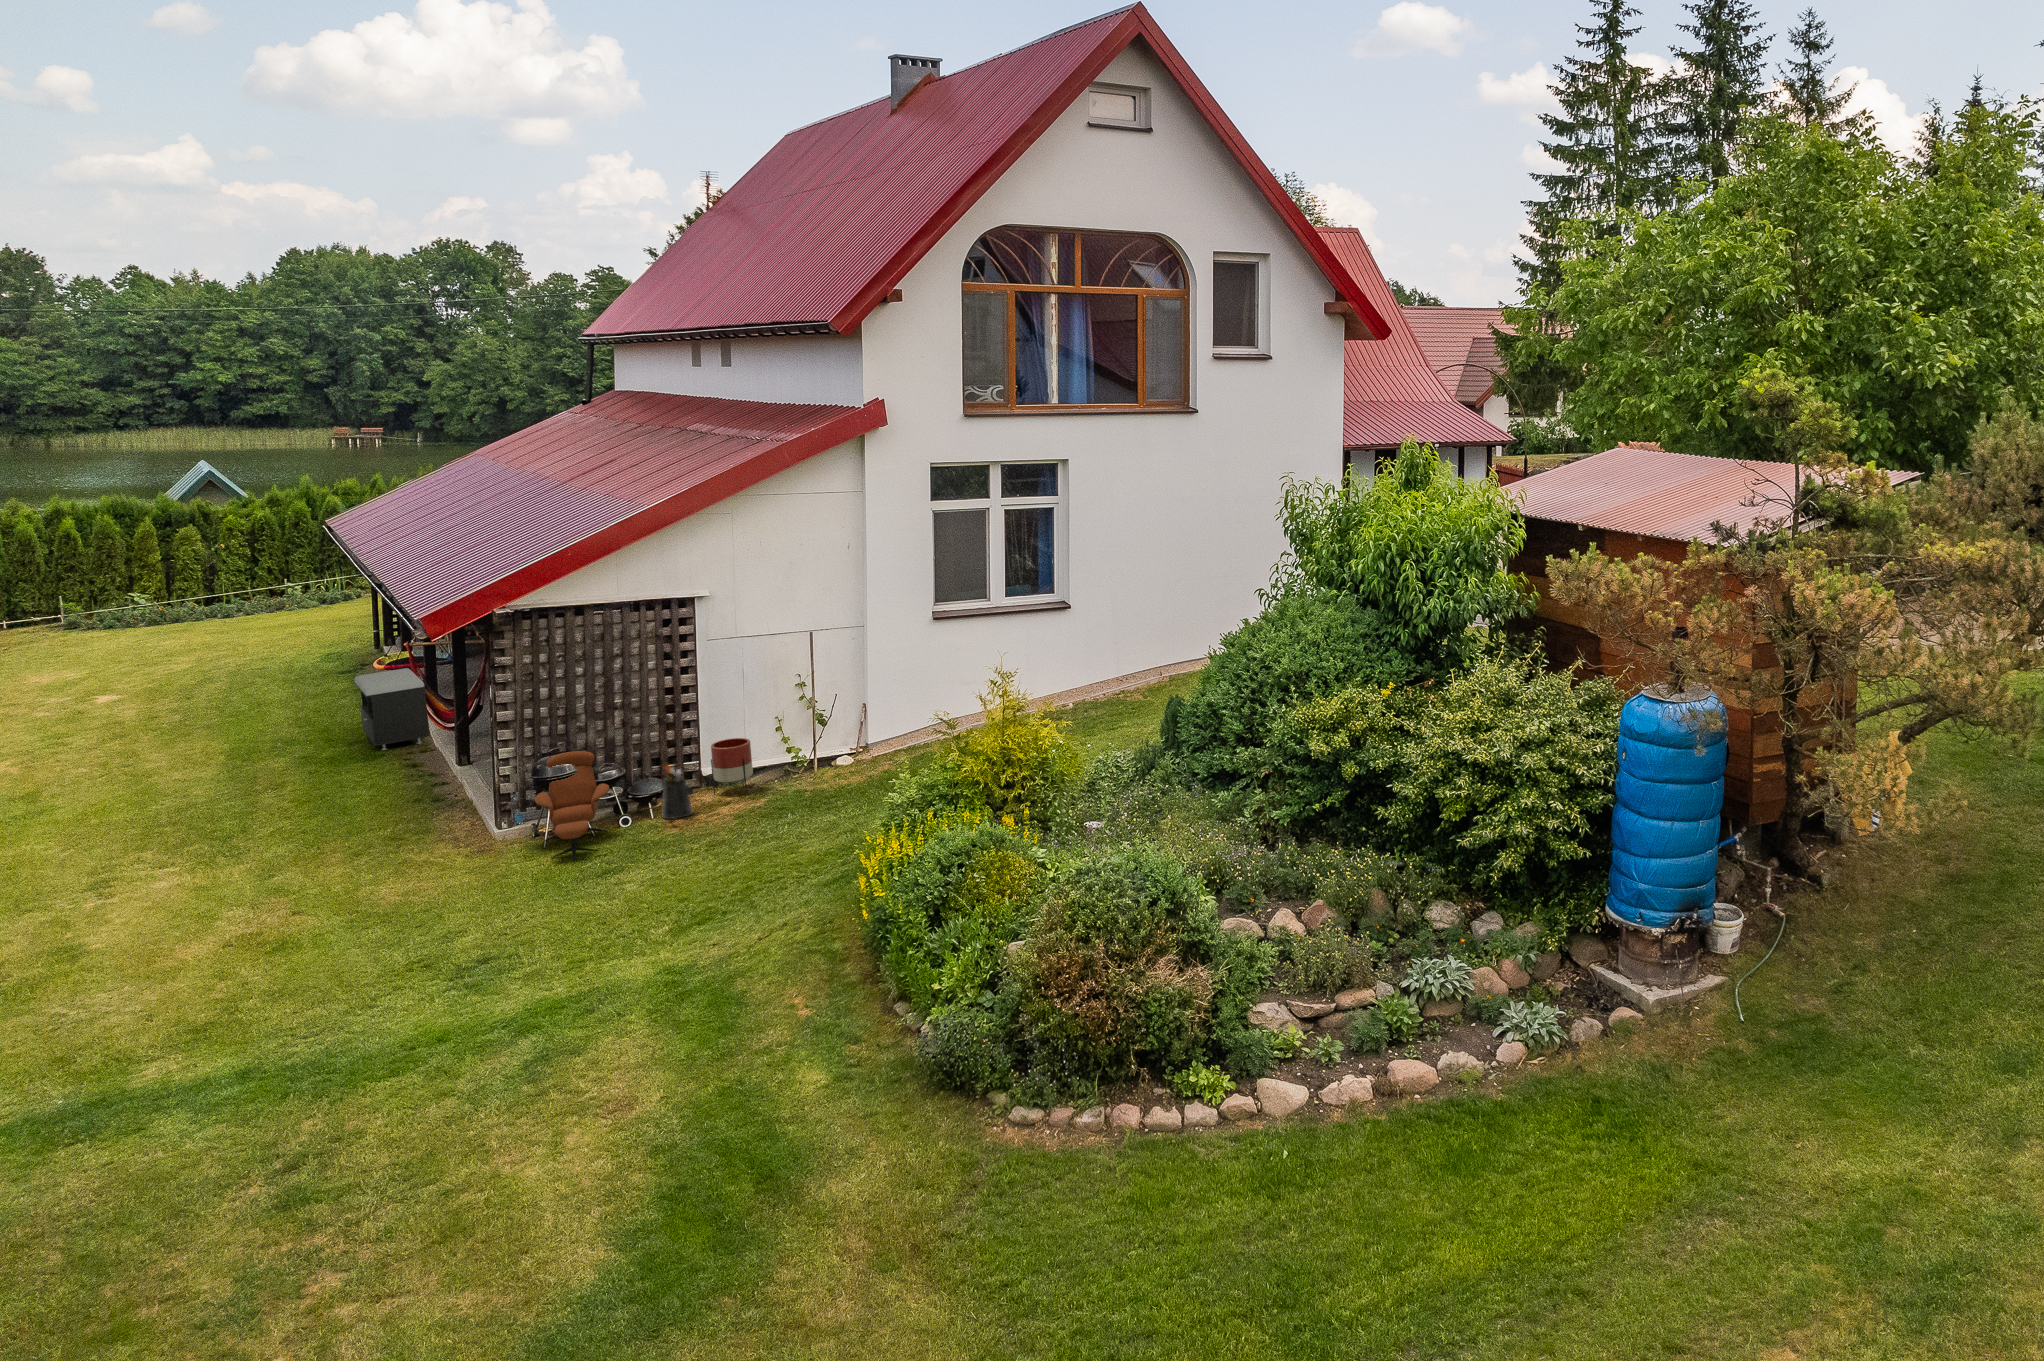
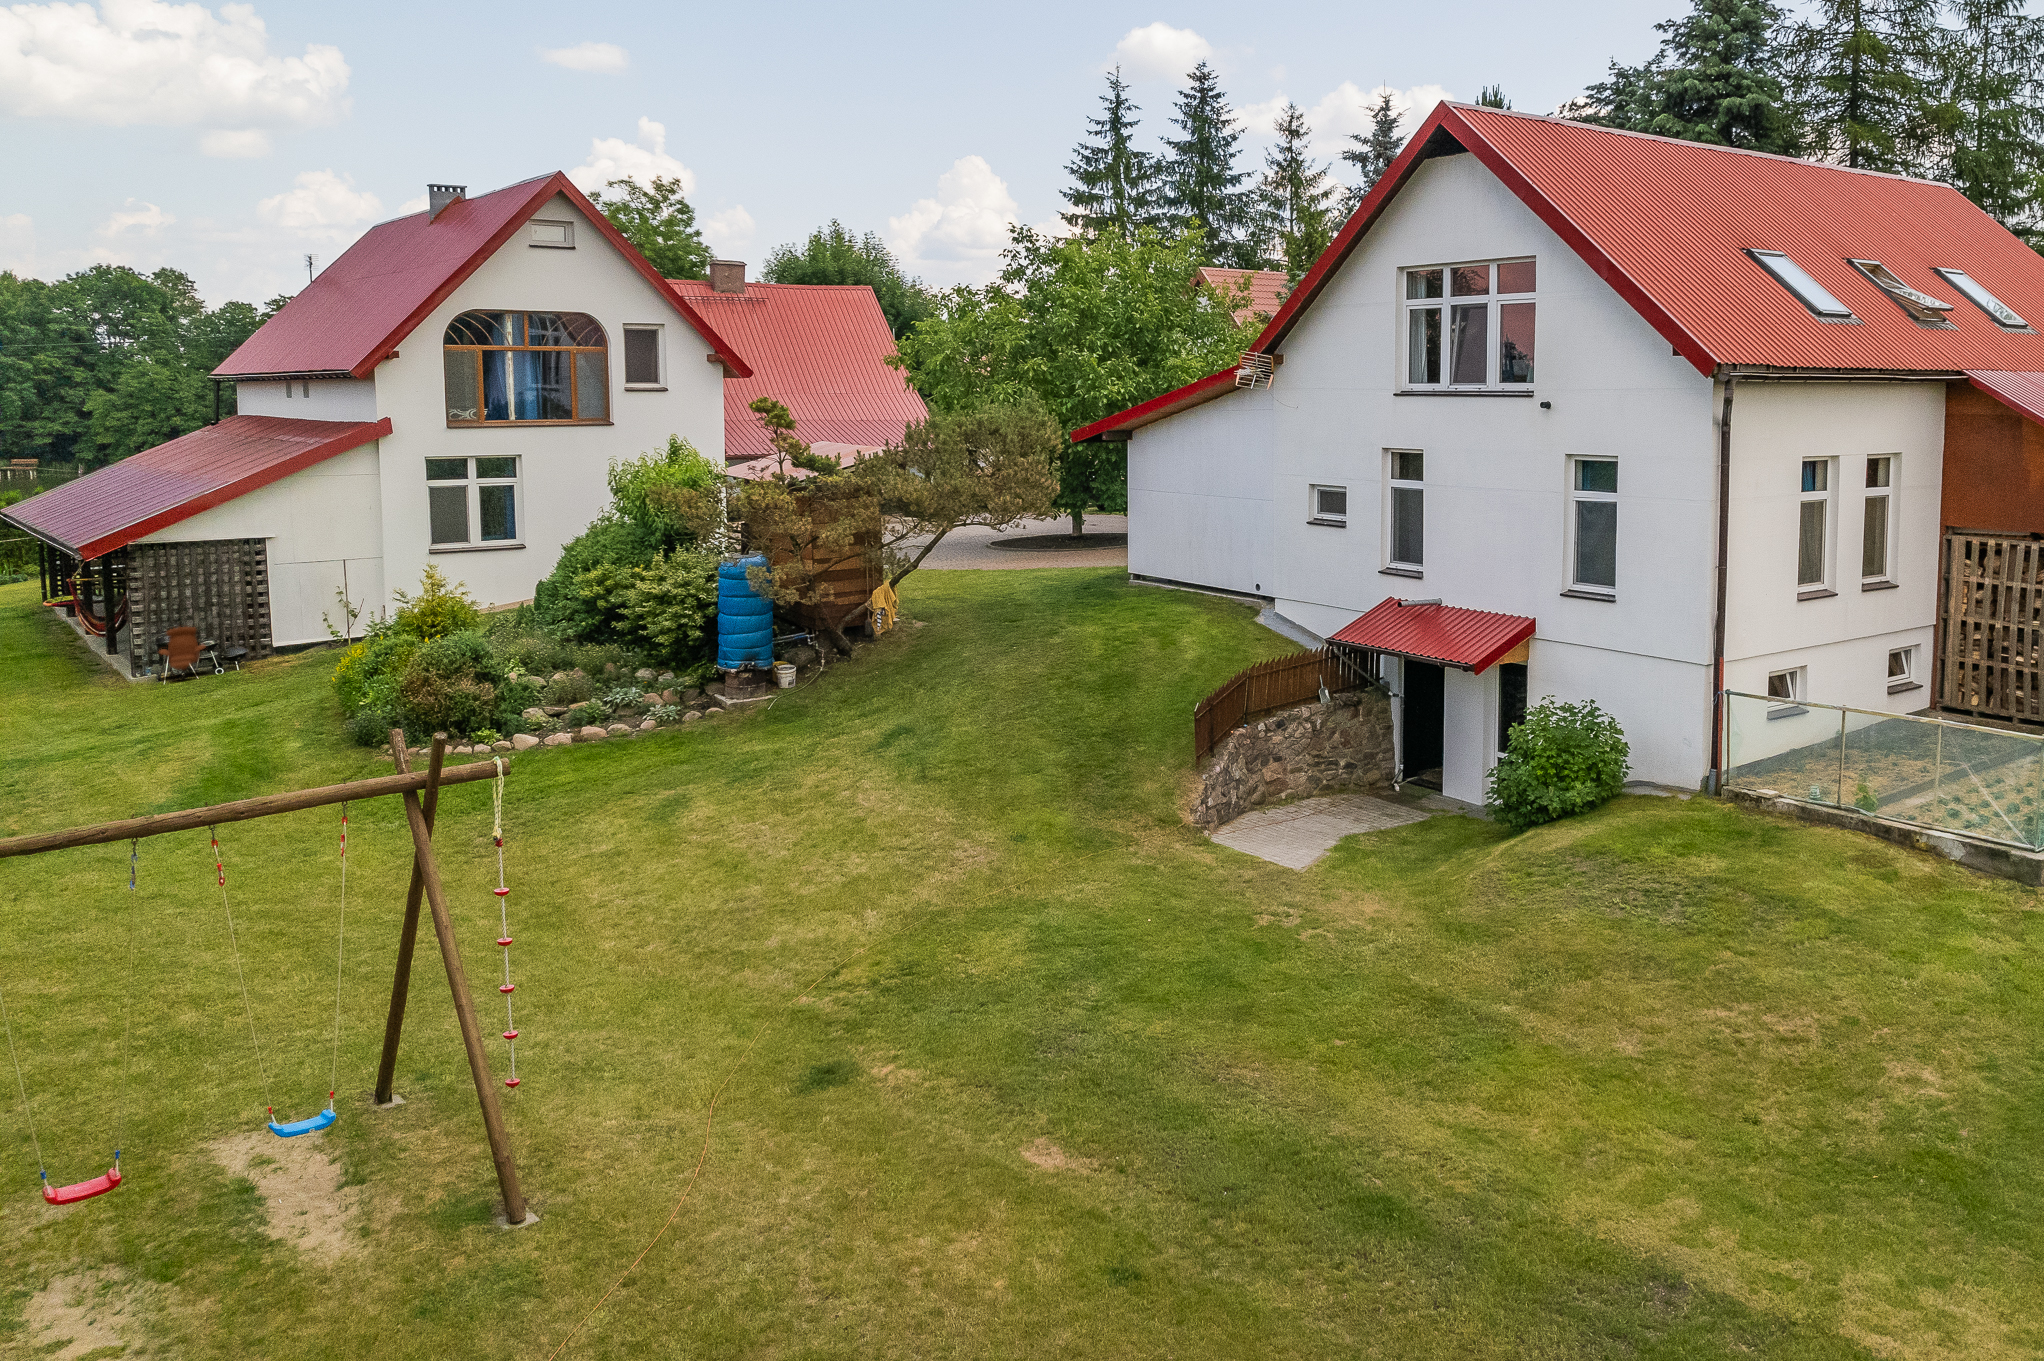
storage bench: present [354,668,430,750] -> none [38,604,94,653]
planter: present [711,738,753,795] -> none [276,624,304,657]
watering can: present [662,765,693,819] -> none [241,635,263,666]

